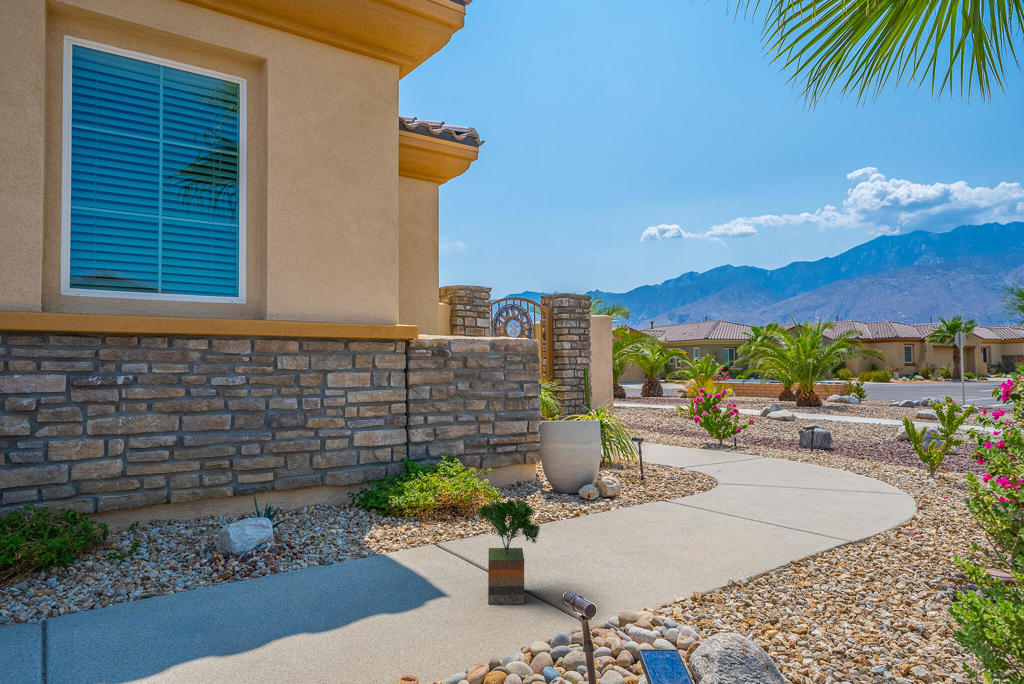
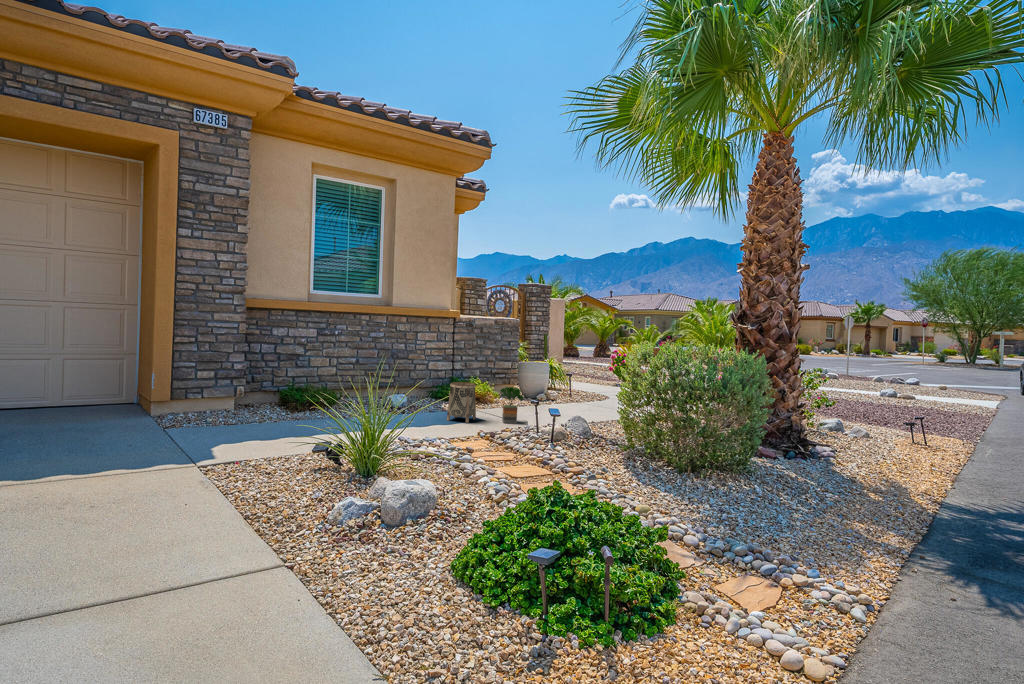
basket: none [334,491,418,613] -> present [447,382,476,423]

